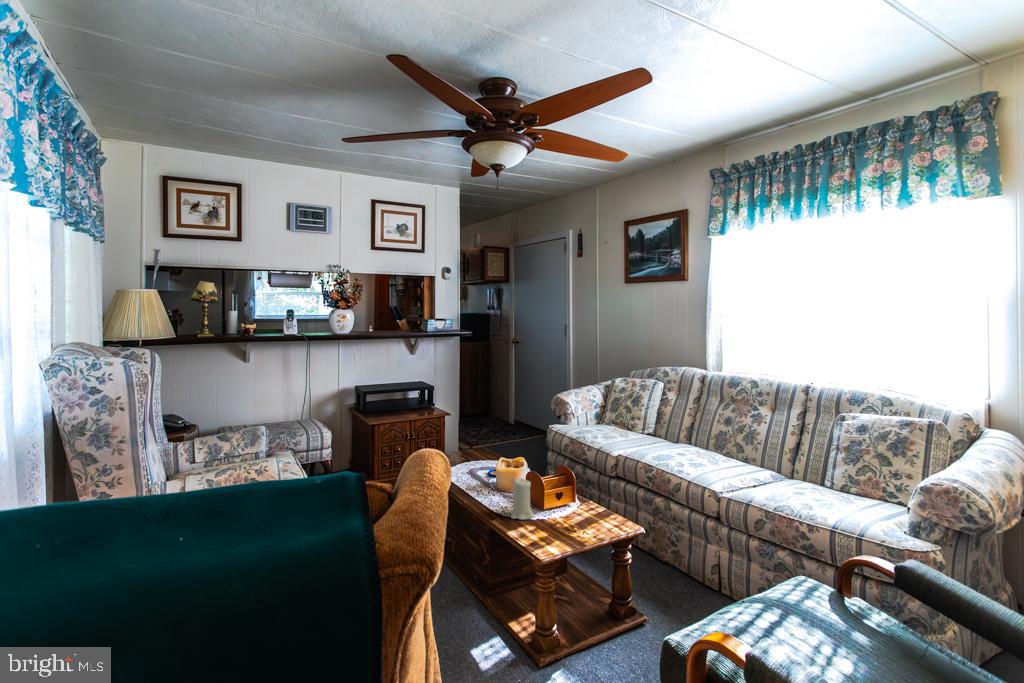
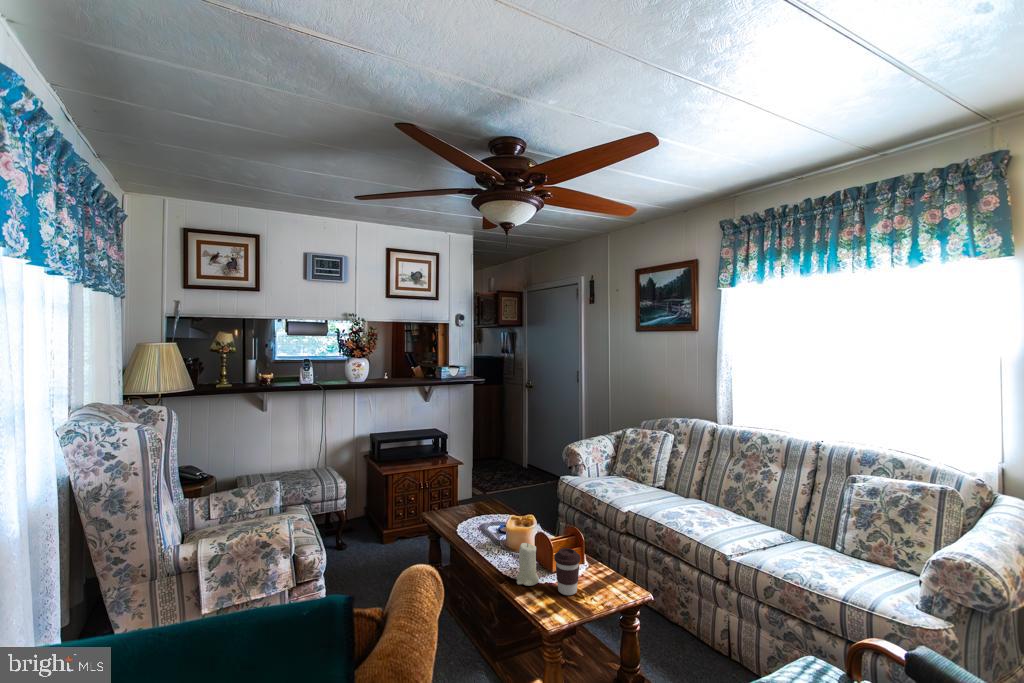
coffee cup: none [549,482,575,527] -> present [554,548,580,595]

